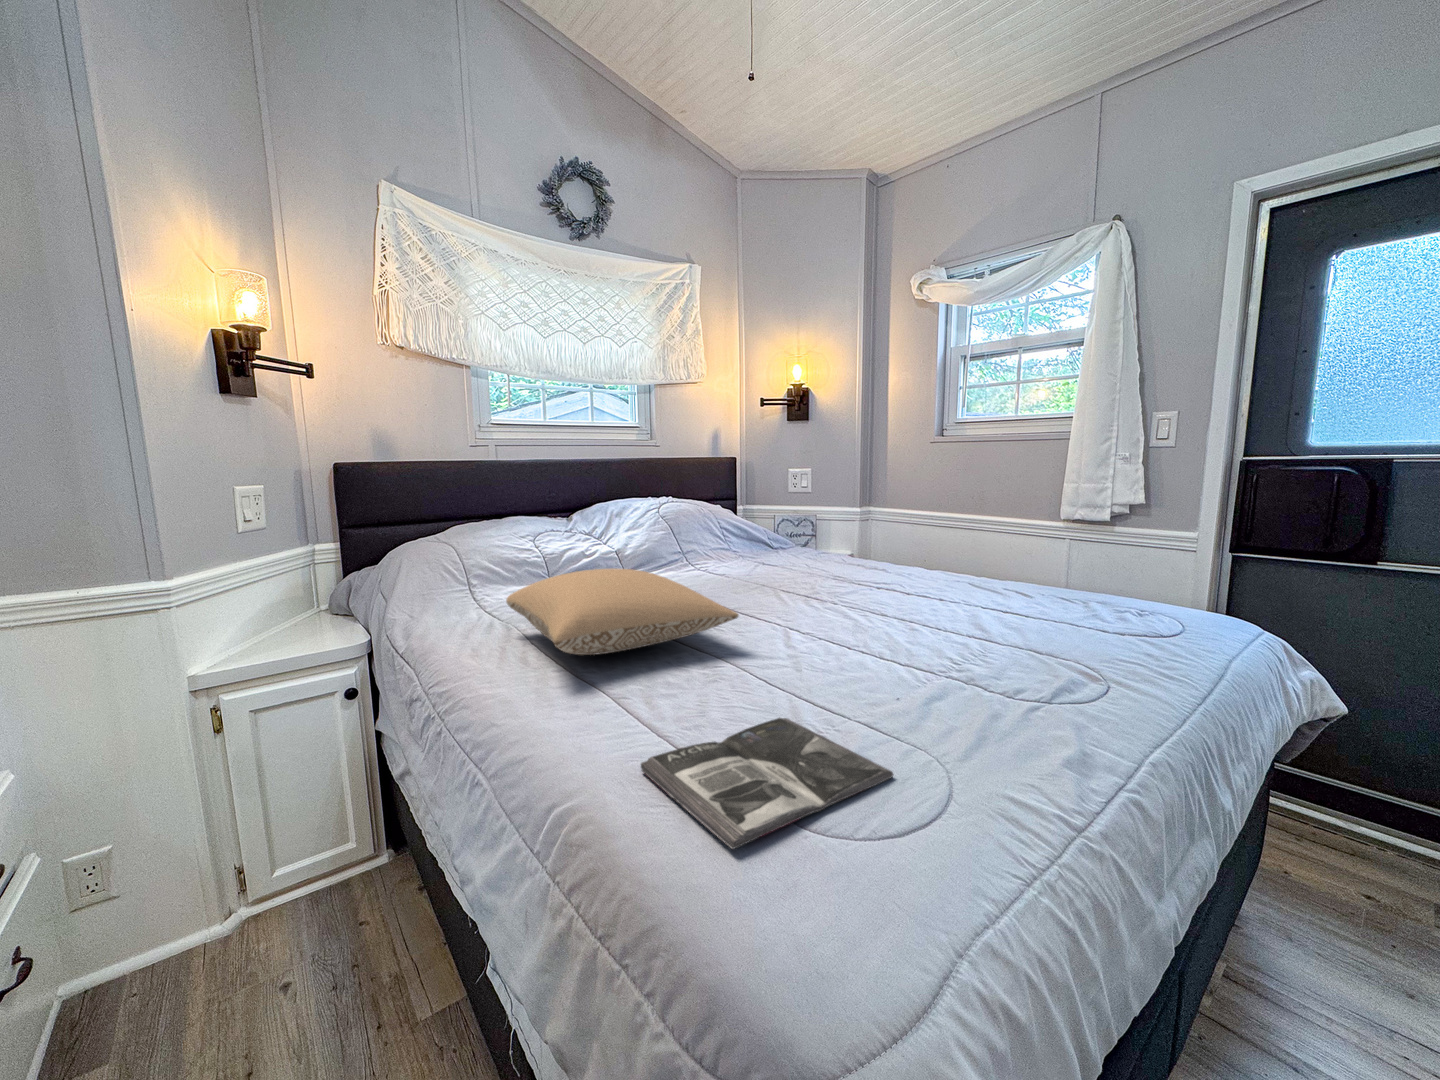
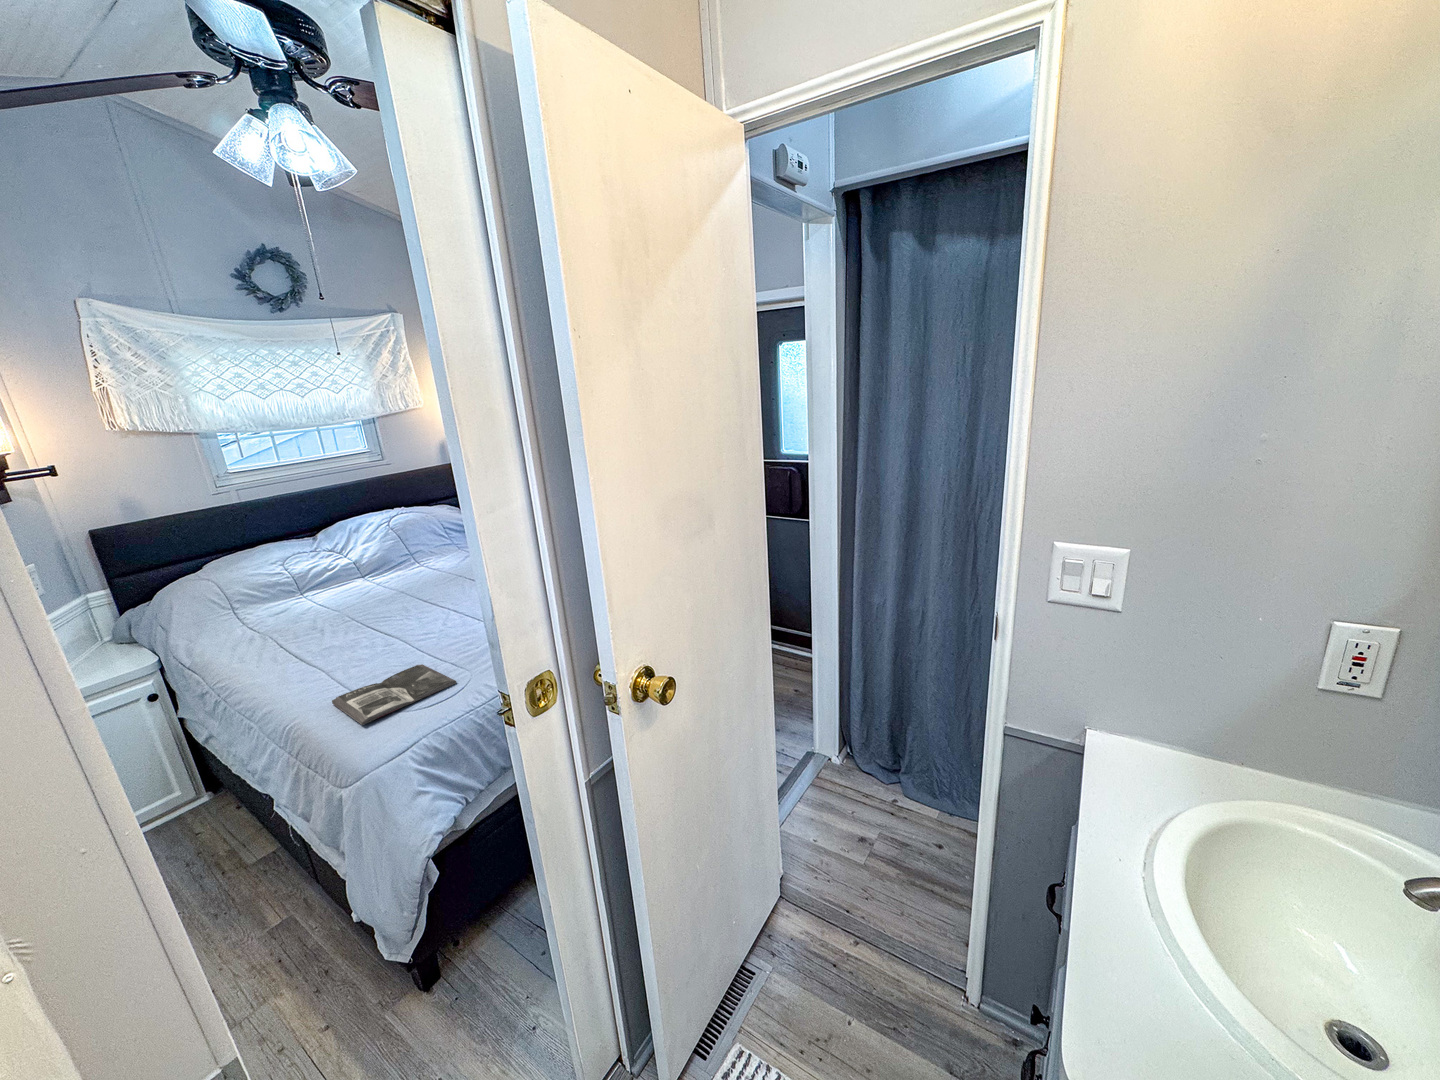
pillow: present [506,569,739,655] -> none [259,588,413,651]

